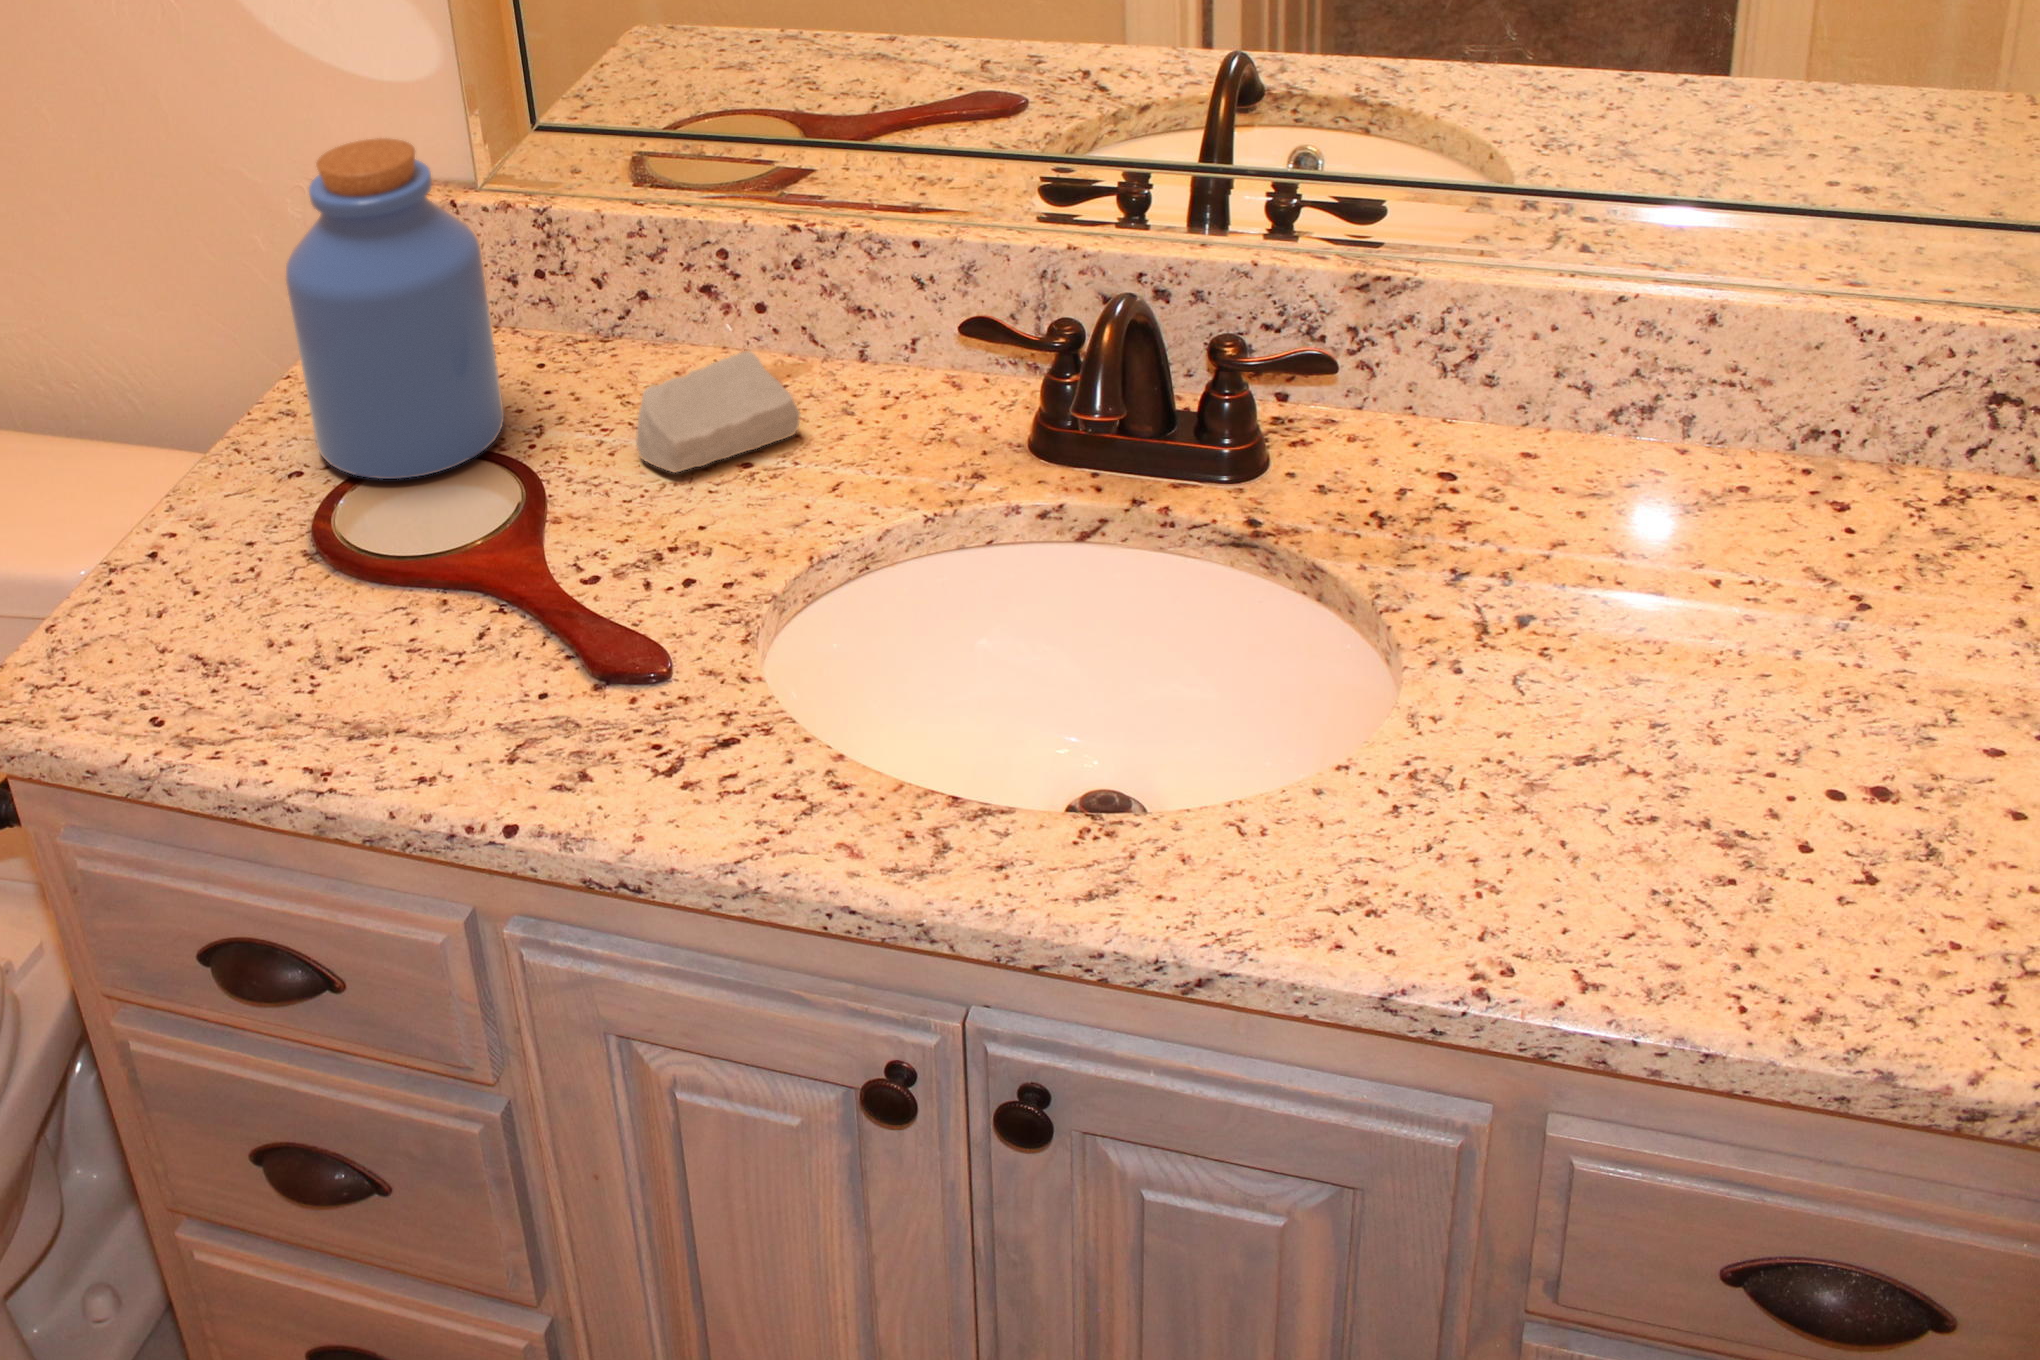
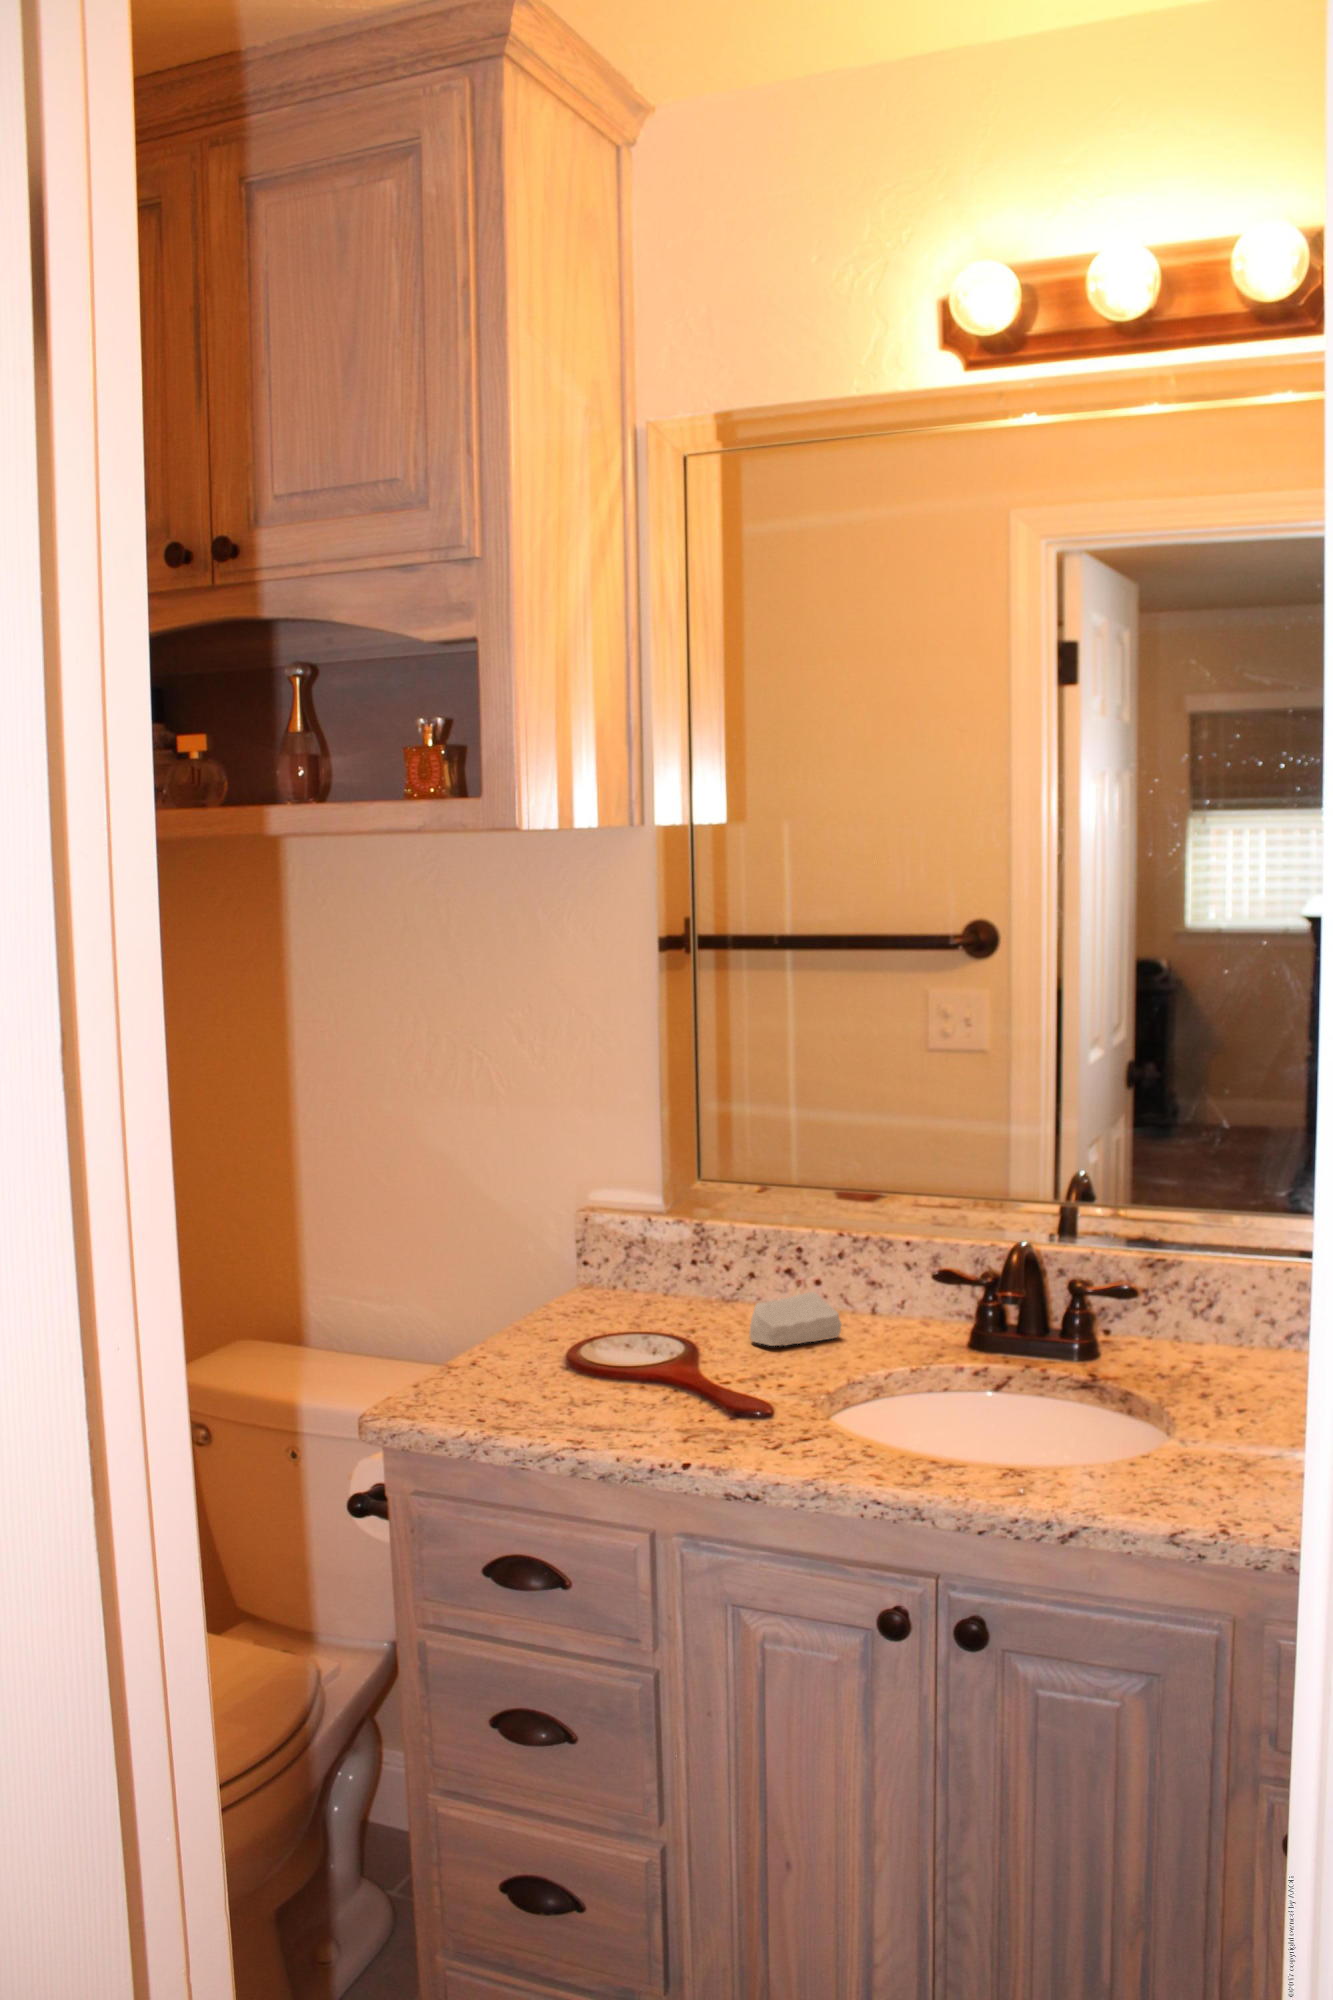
jar: present [286,138,504,479] -> none [563,1156,673,1343]

